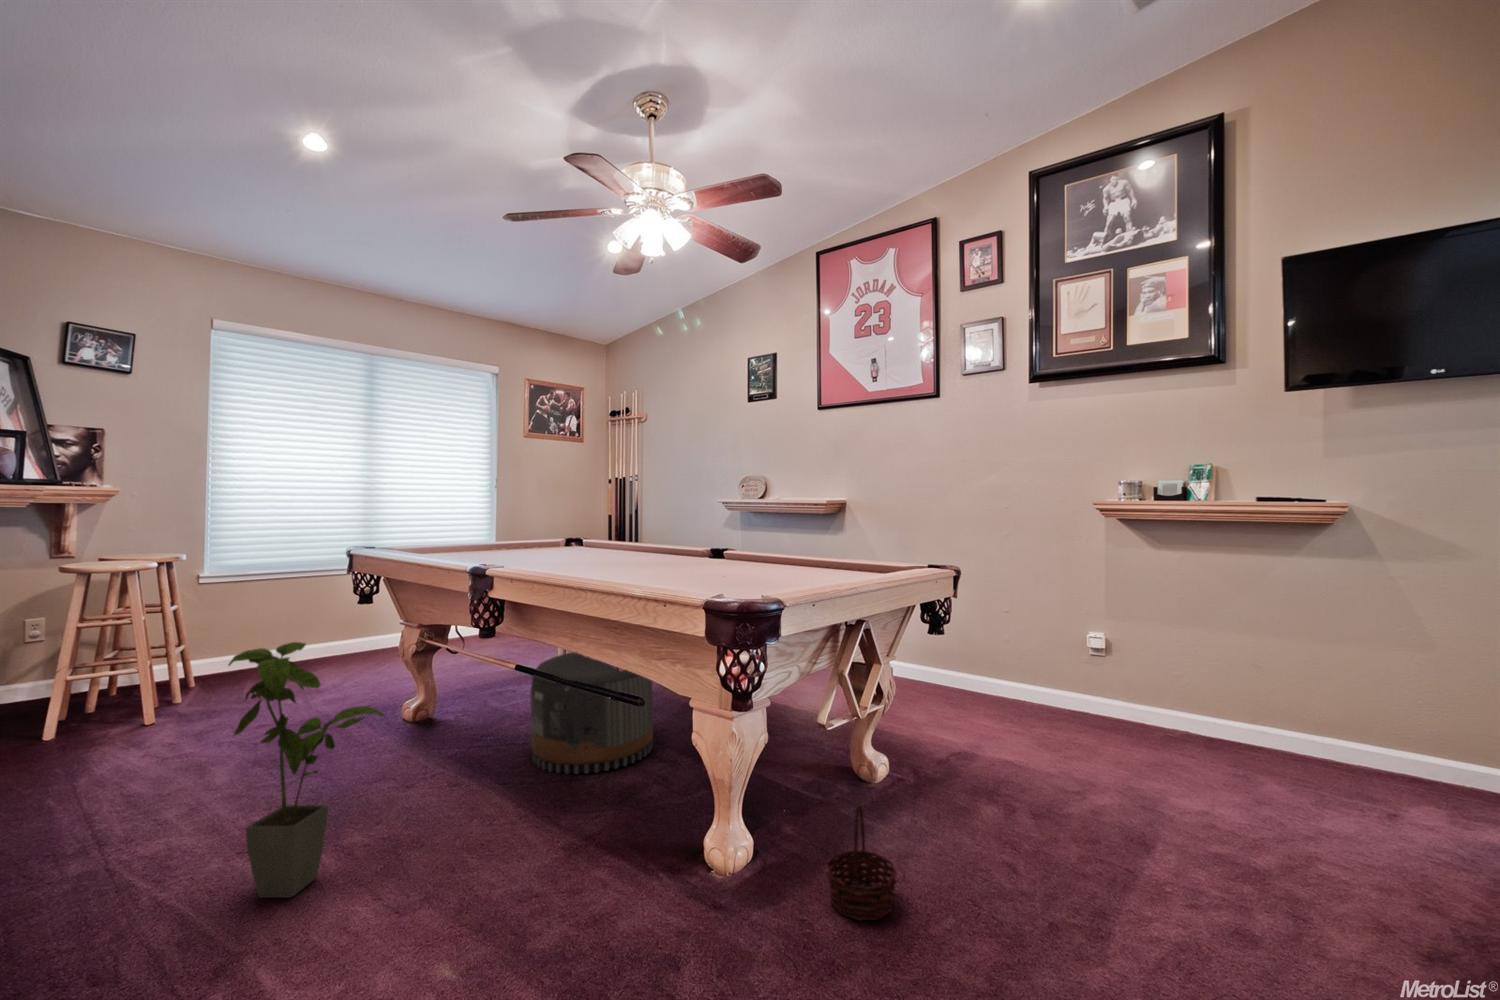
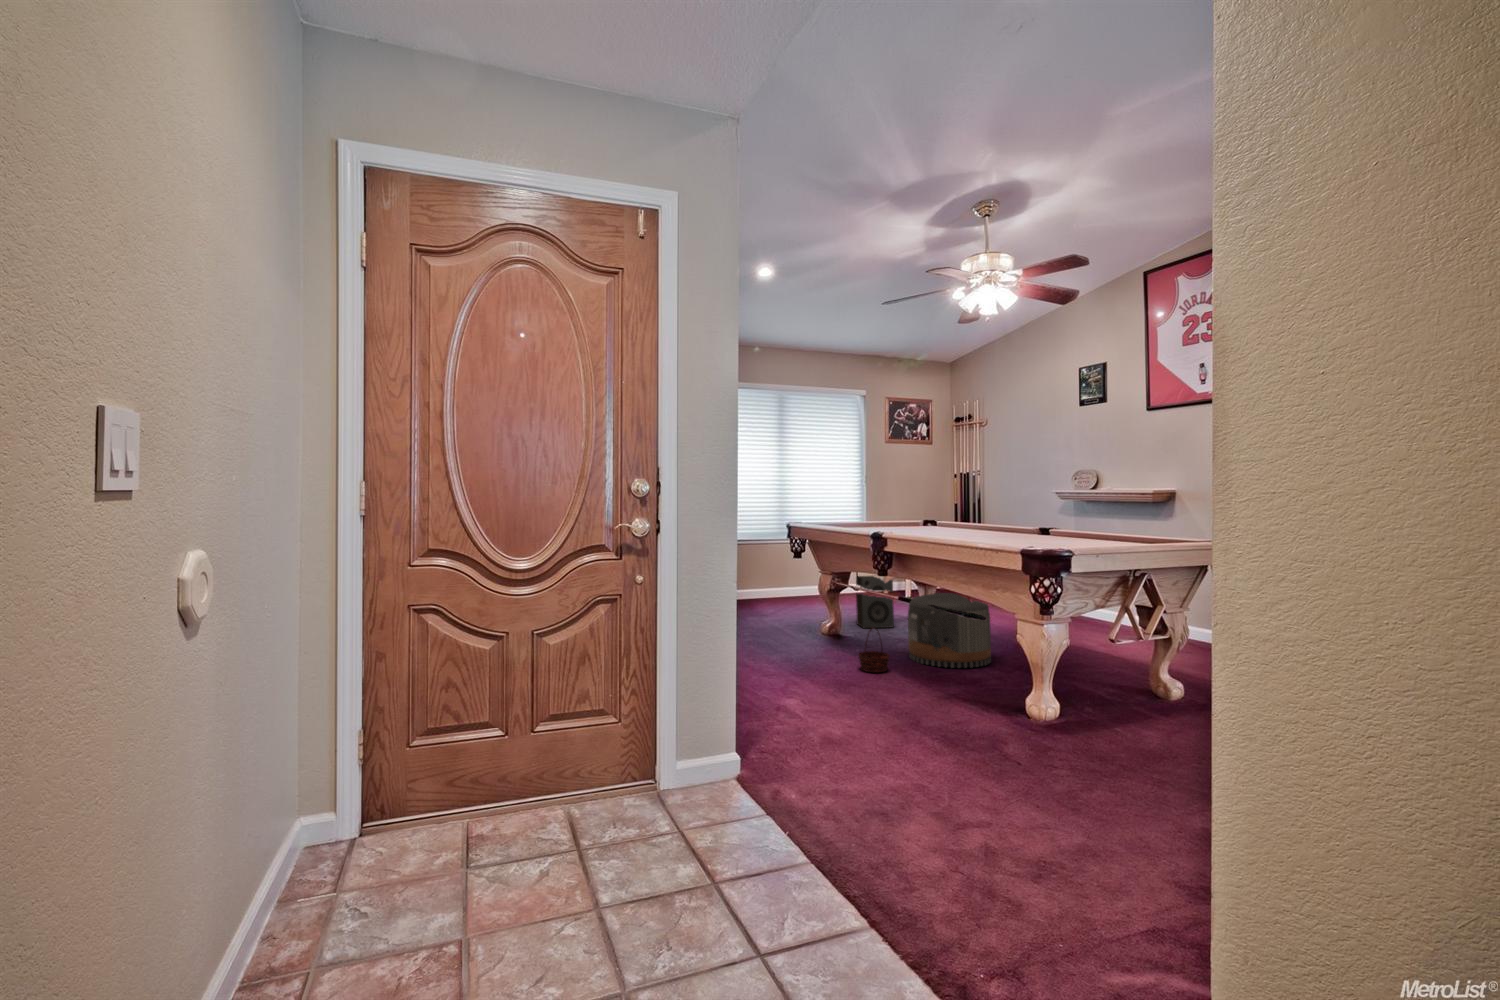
speaker: none [462,620,520,705] -> present [856,576,894,628]
house plant: present [229,642,385,898] -> none [778,563,844,687]
basket: present [826,805,897,921] -> present [859,627,889,672]

